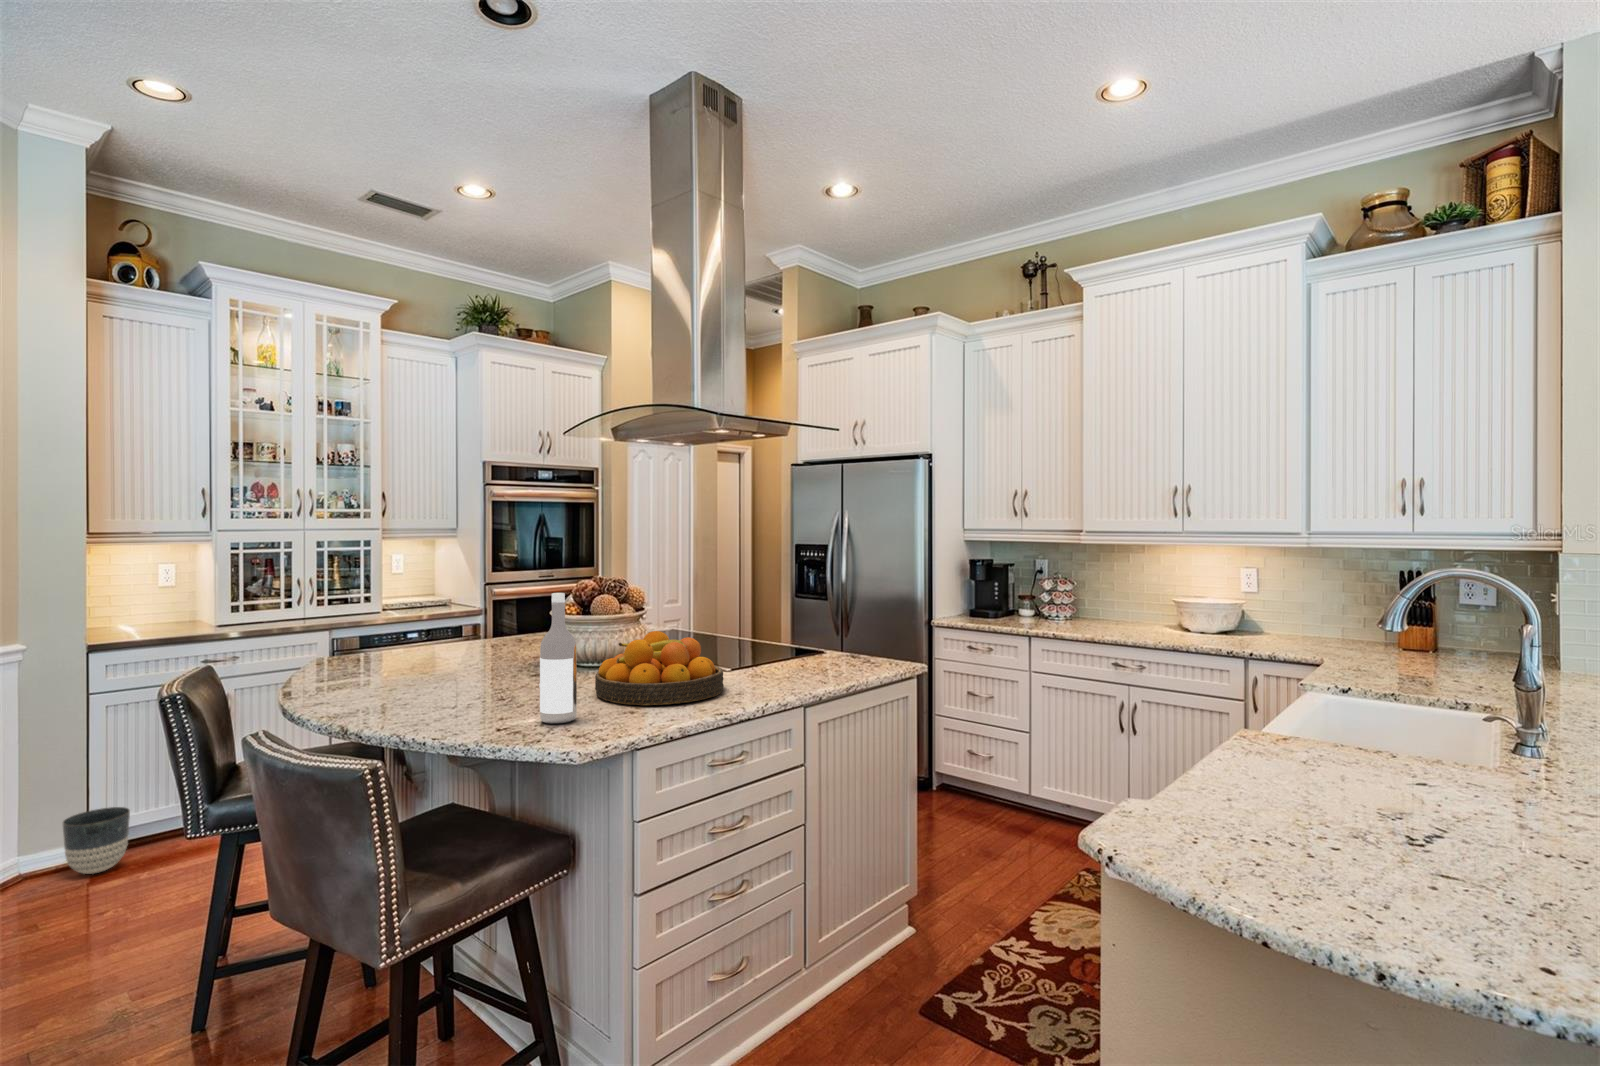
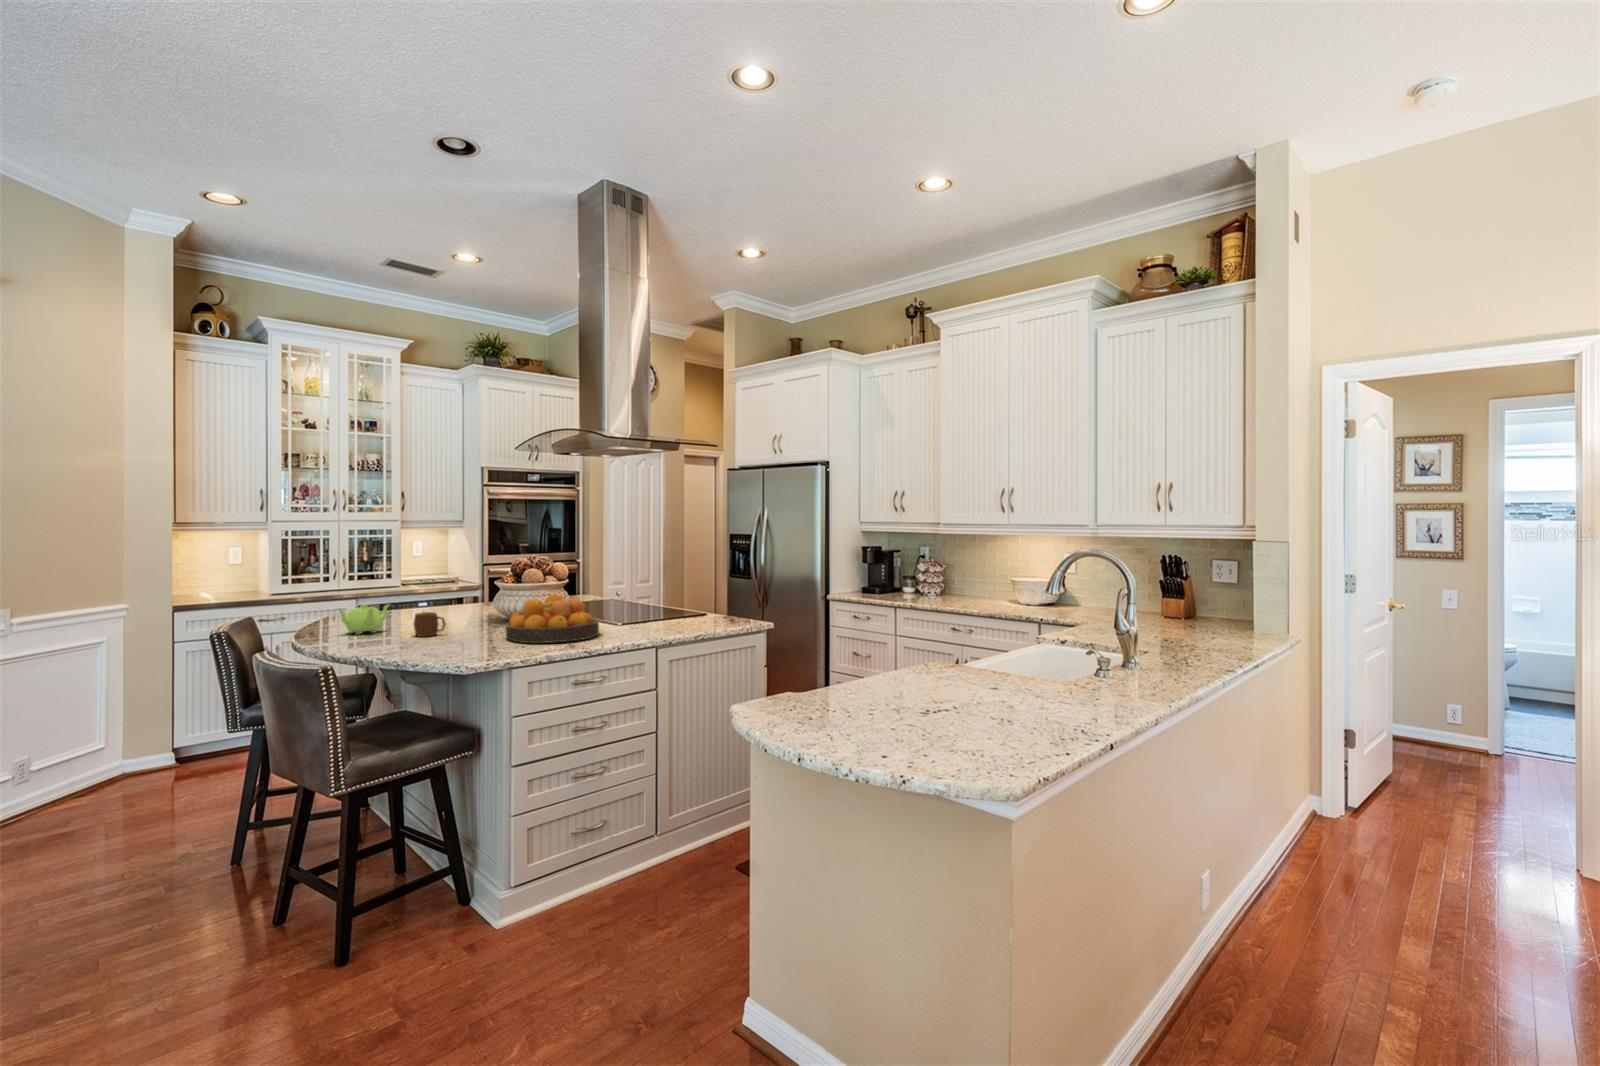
wine bottle: present [539,593,577,724] -> none [455,565,480,652]
teapot: none [343,647,419,693] -> present [338,604,389,634]
mug: none [457,659,504,696] -> present [413,612,446,637]
planter: present [63,807,130,874] -> none [158,726,206,773]

